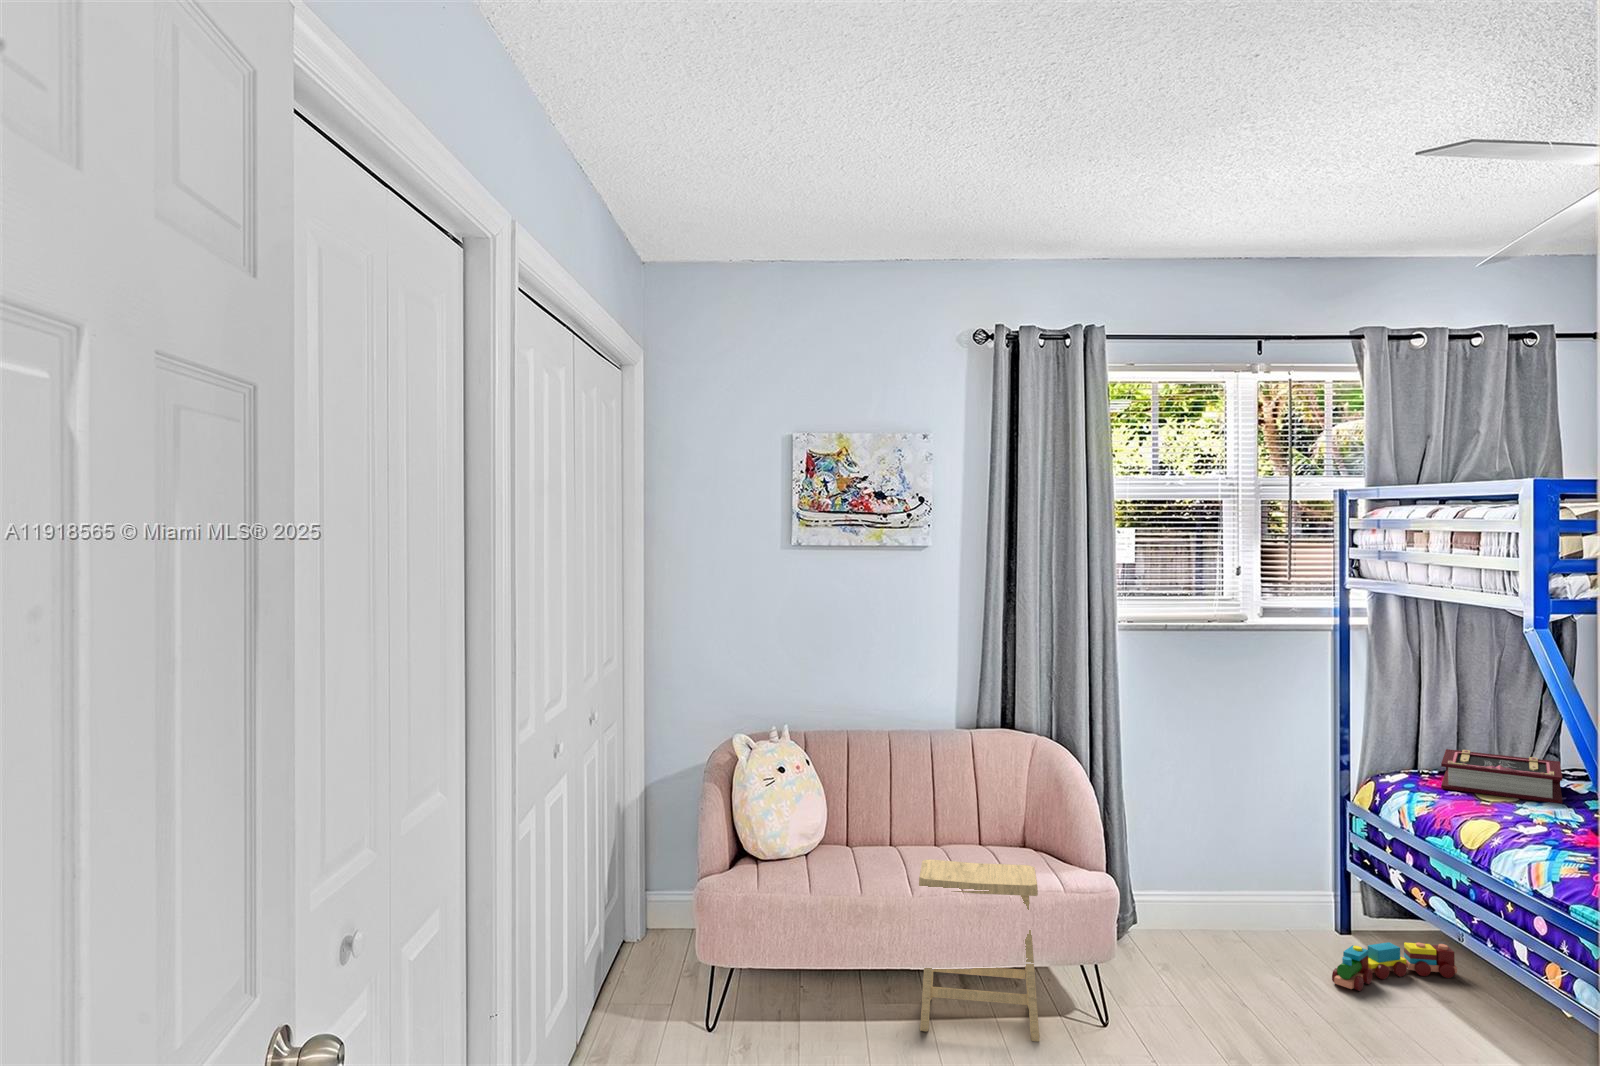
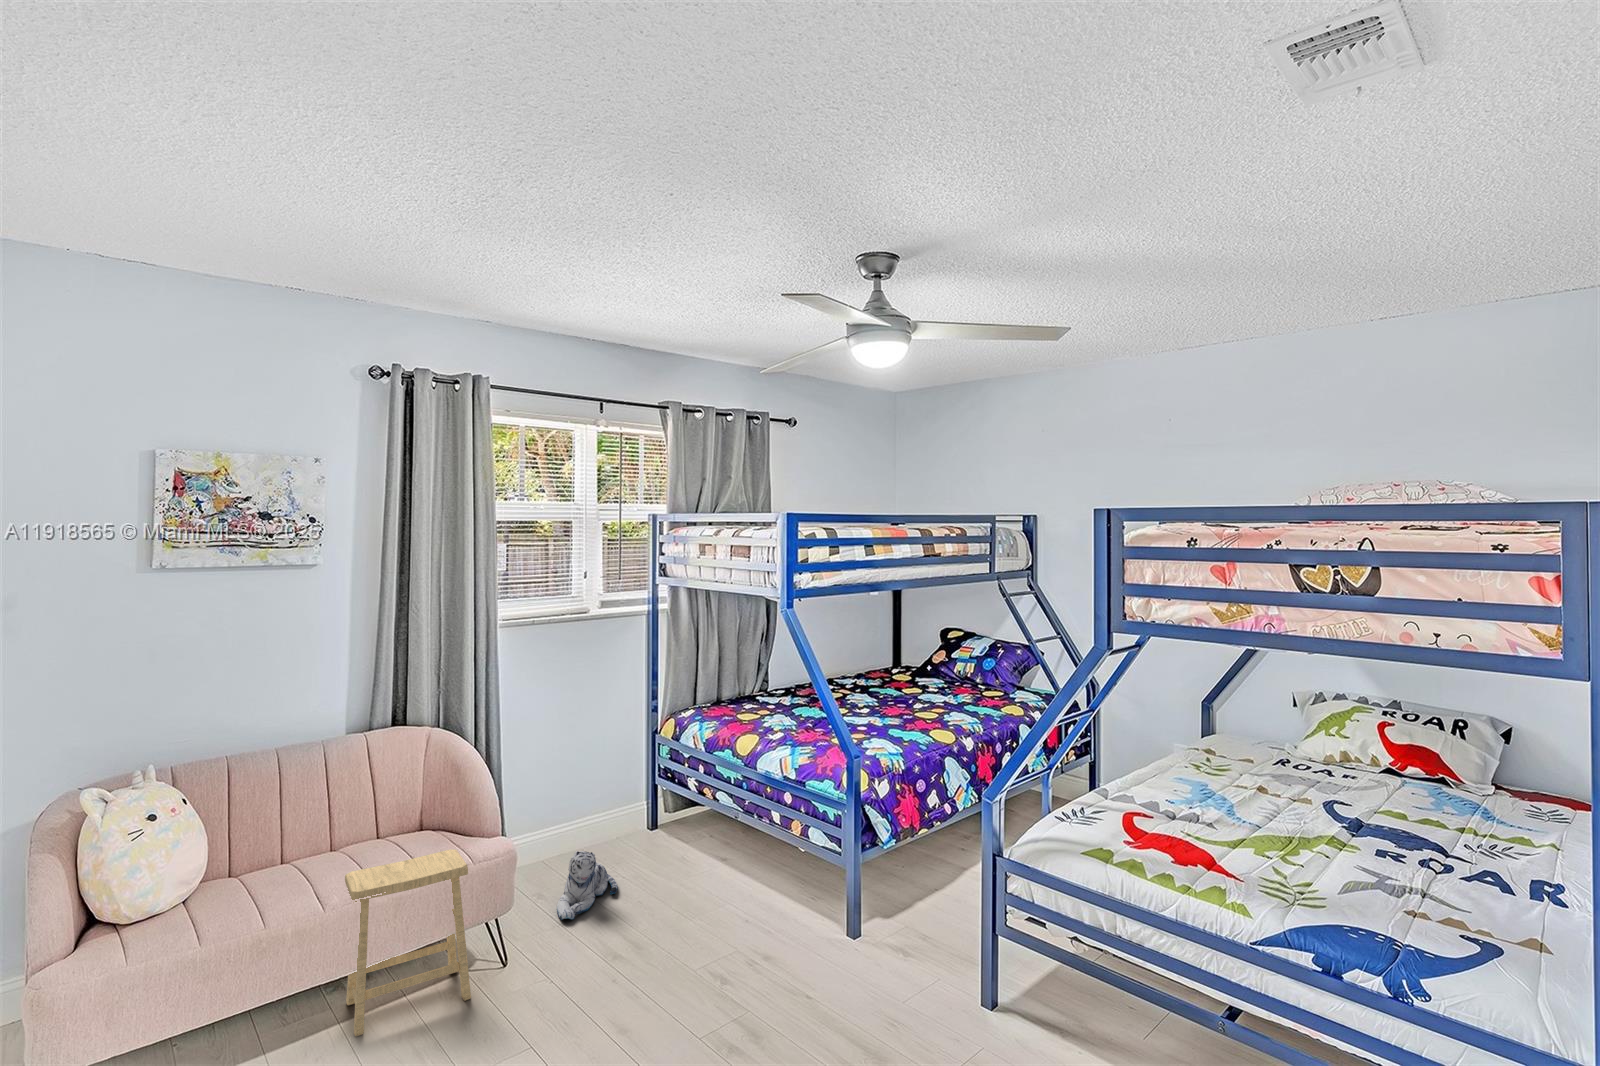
book: present [1441,749,1562,804] -> none [715,687,780,717]
plush toy: none [1169,918,1261,1003] -> present [557,851,618,920]
toy train: present [1332,942,1457,991] -> none [661,820,726,869]

